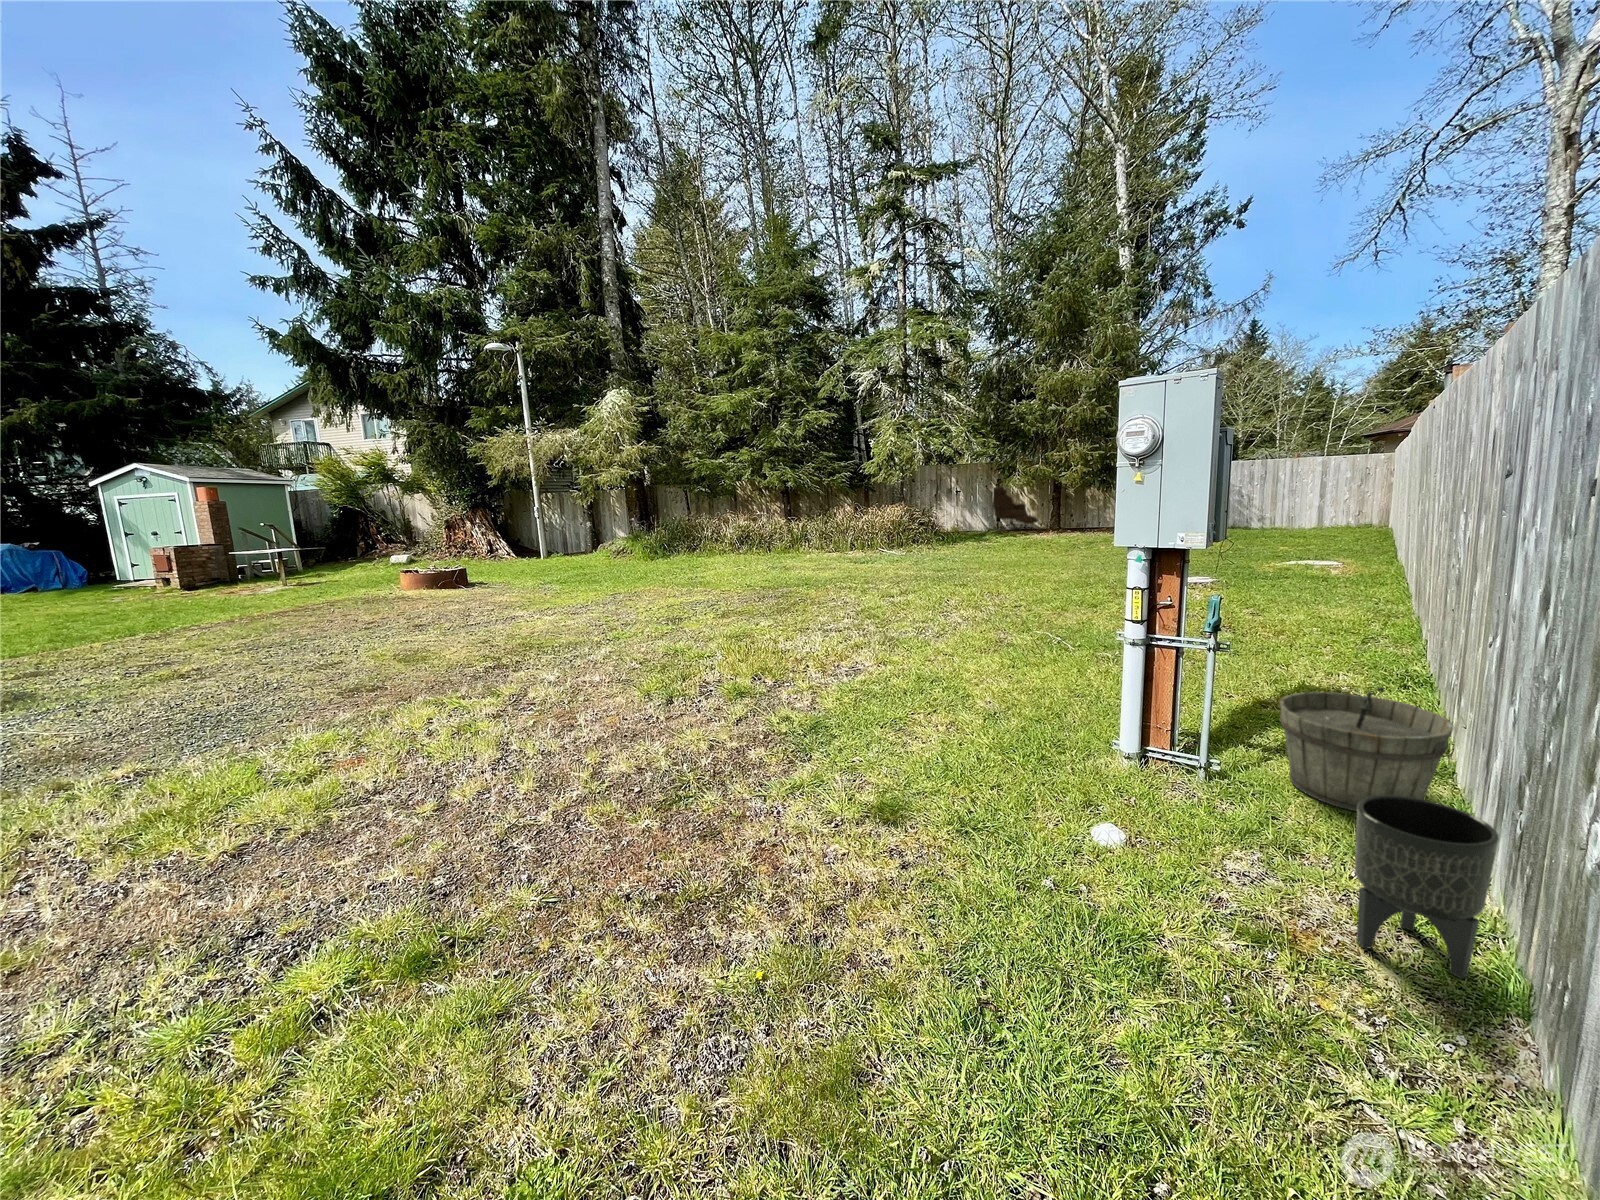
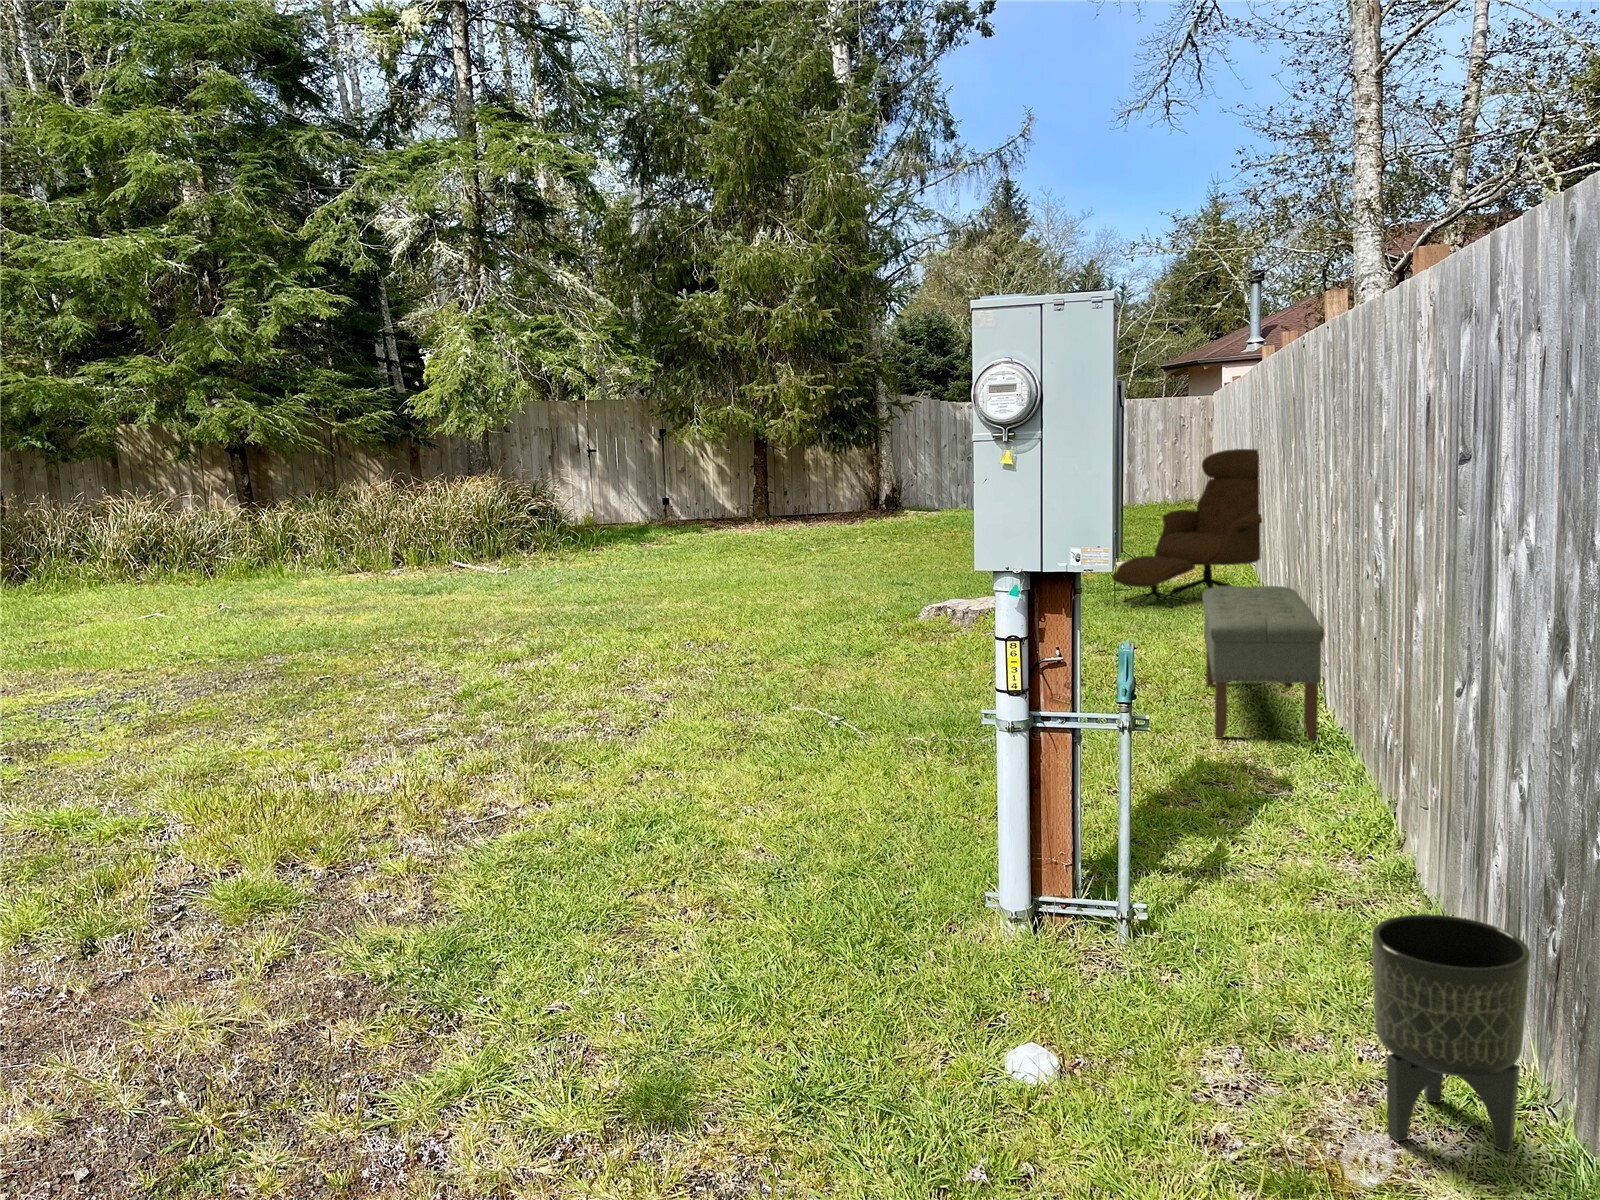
lounge chair: present [993,487,1038,529] -> present [1112,449,1262,608]
bench: none [1326,571,1424,678] -> present [1202,586,1324,741]
wooden bucket: present [1280,687,1453,811] -> none [1209,761,1422,948]

